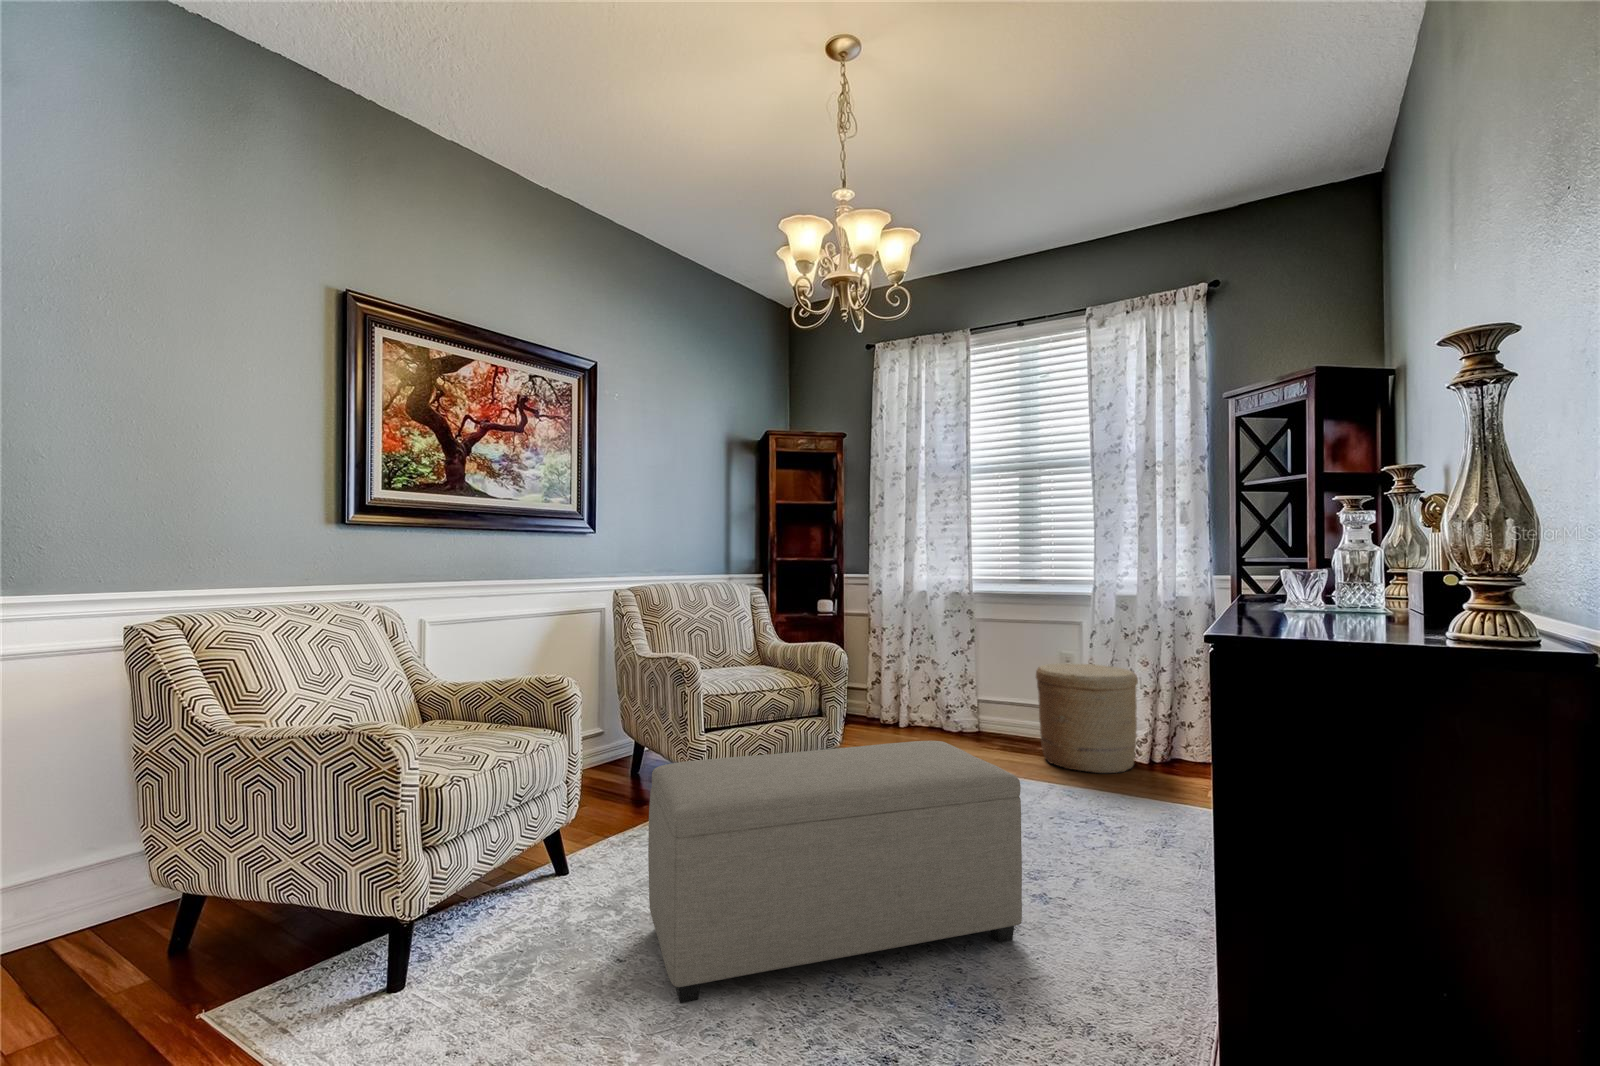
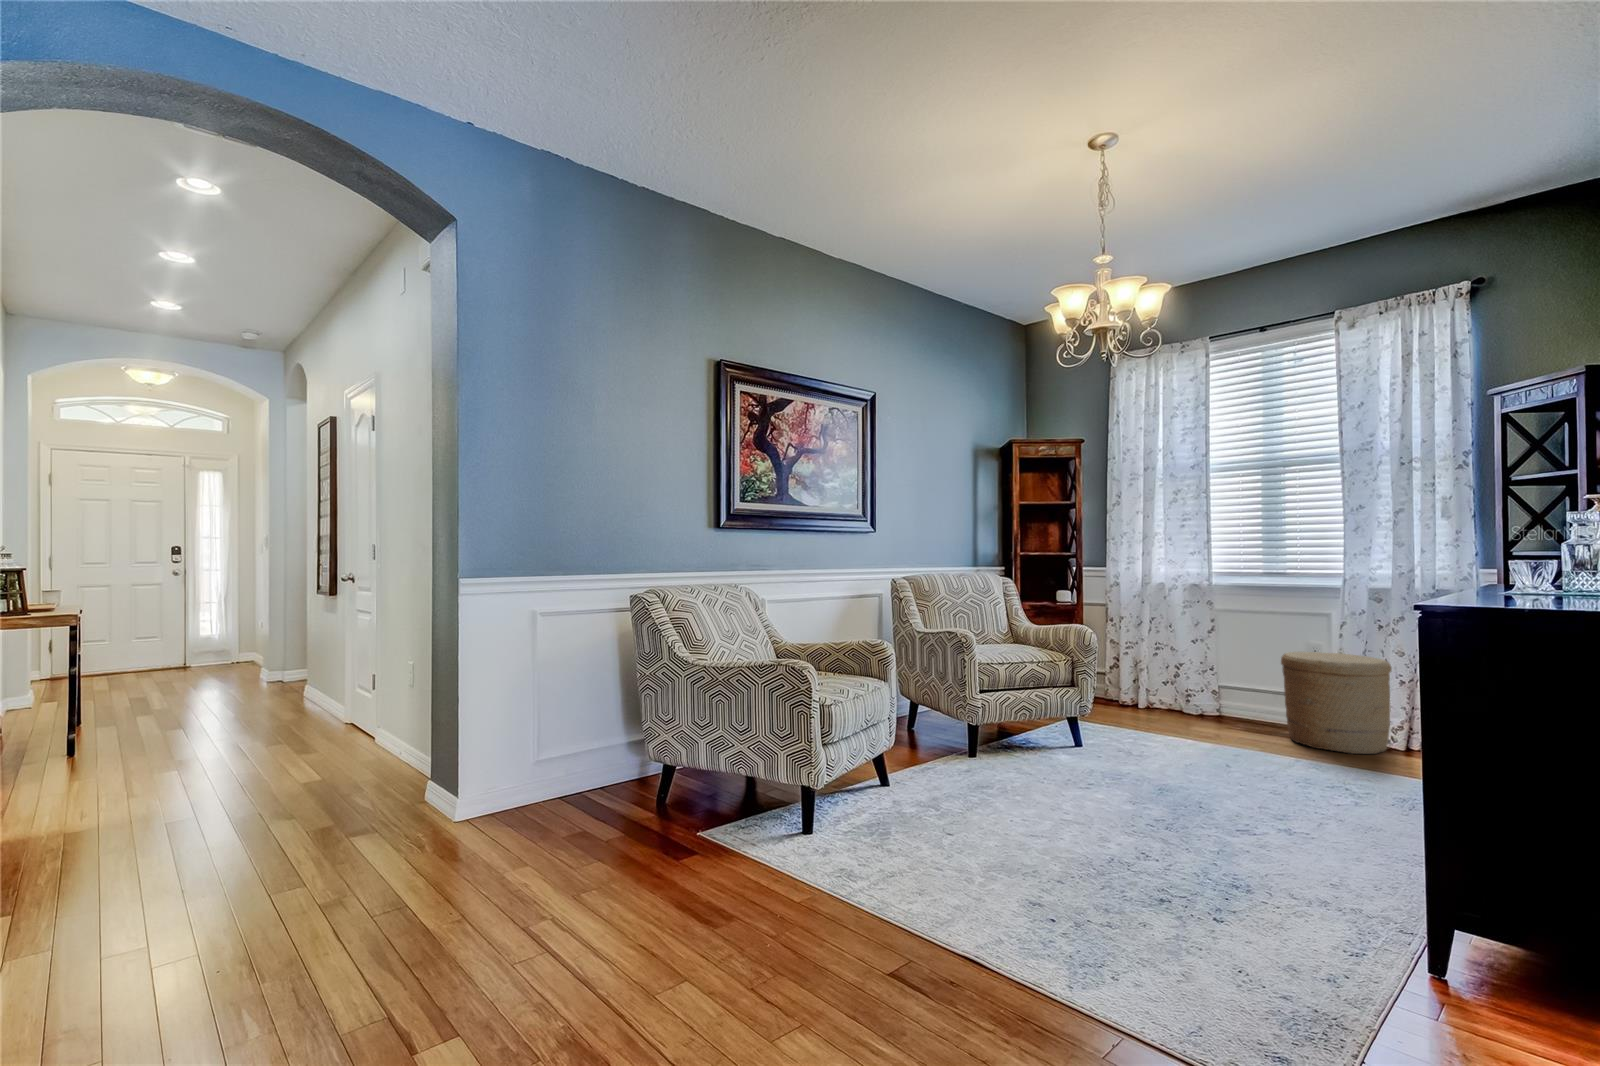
ottoman: present [648,741,1022,1003] -> none [964,700,1271,861]

